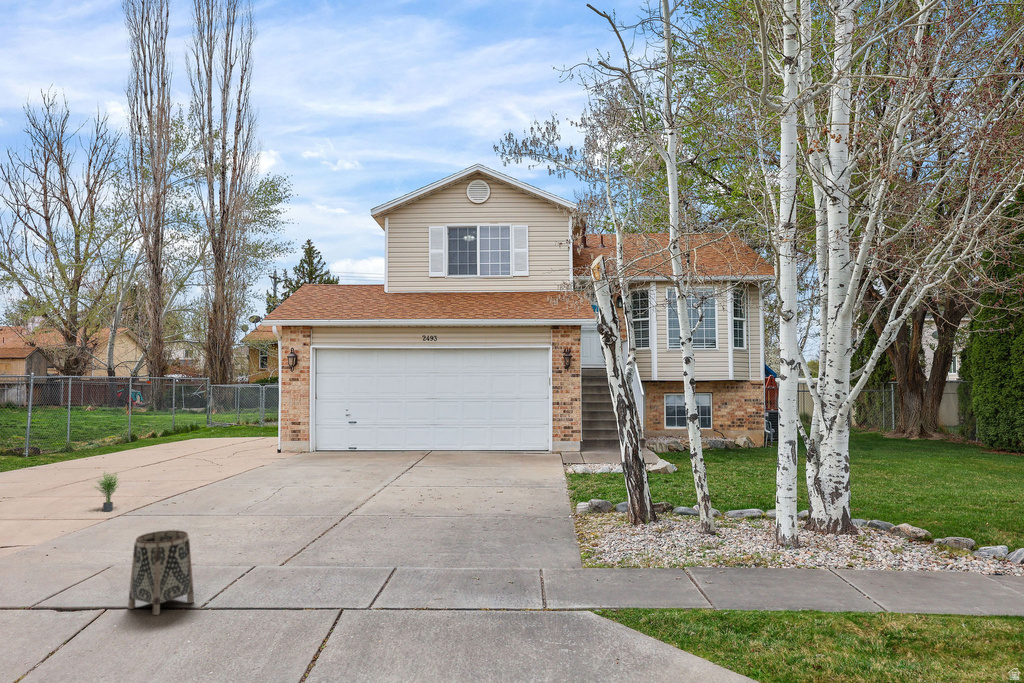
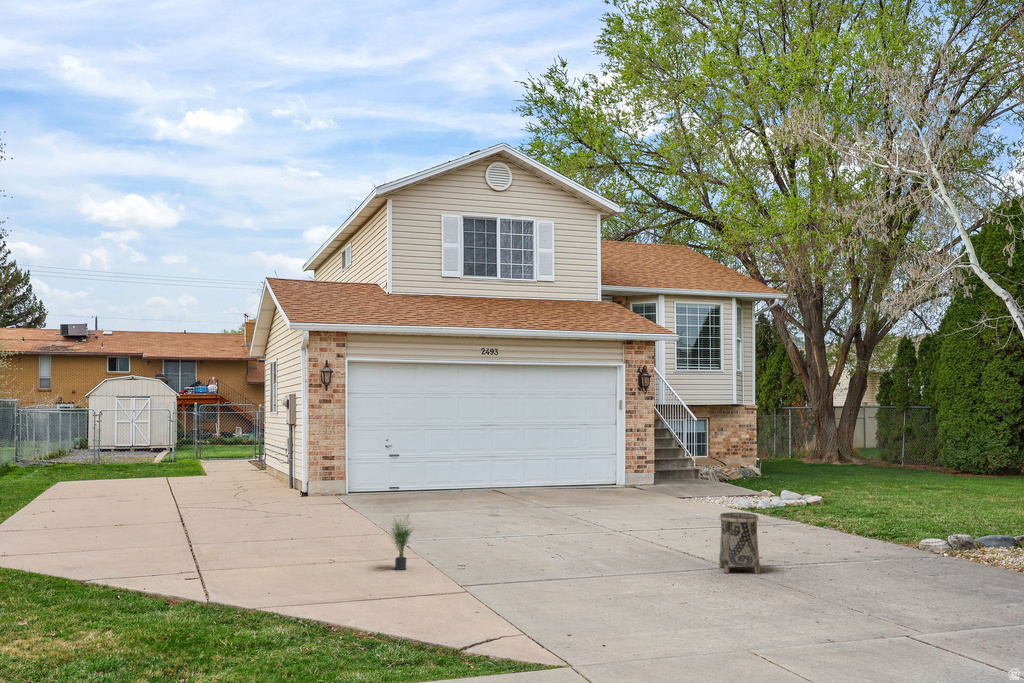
basket: present [128,530,194,615] -> present [719,512,760,574]

